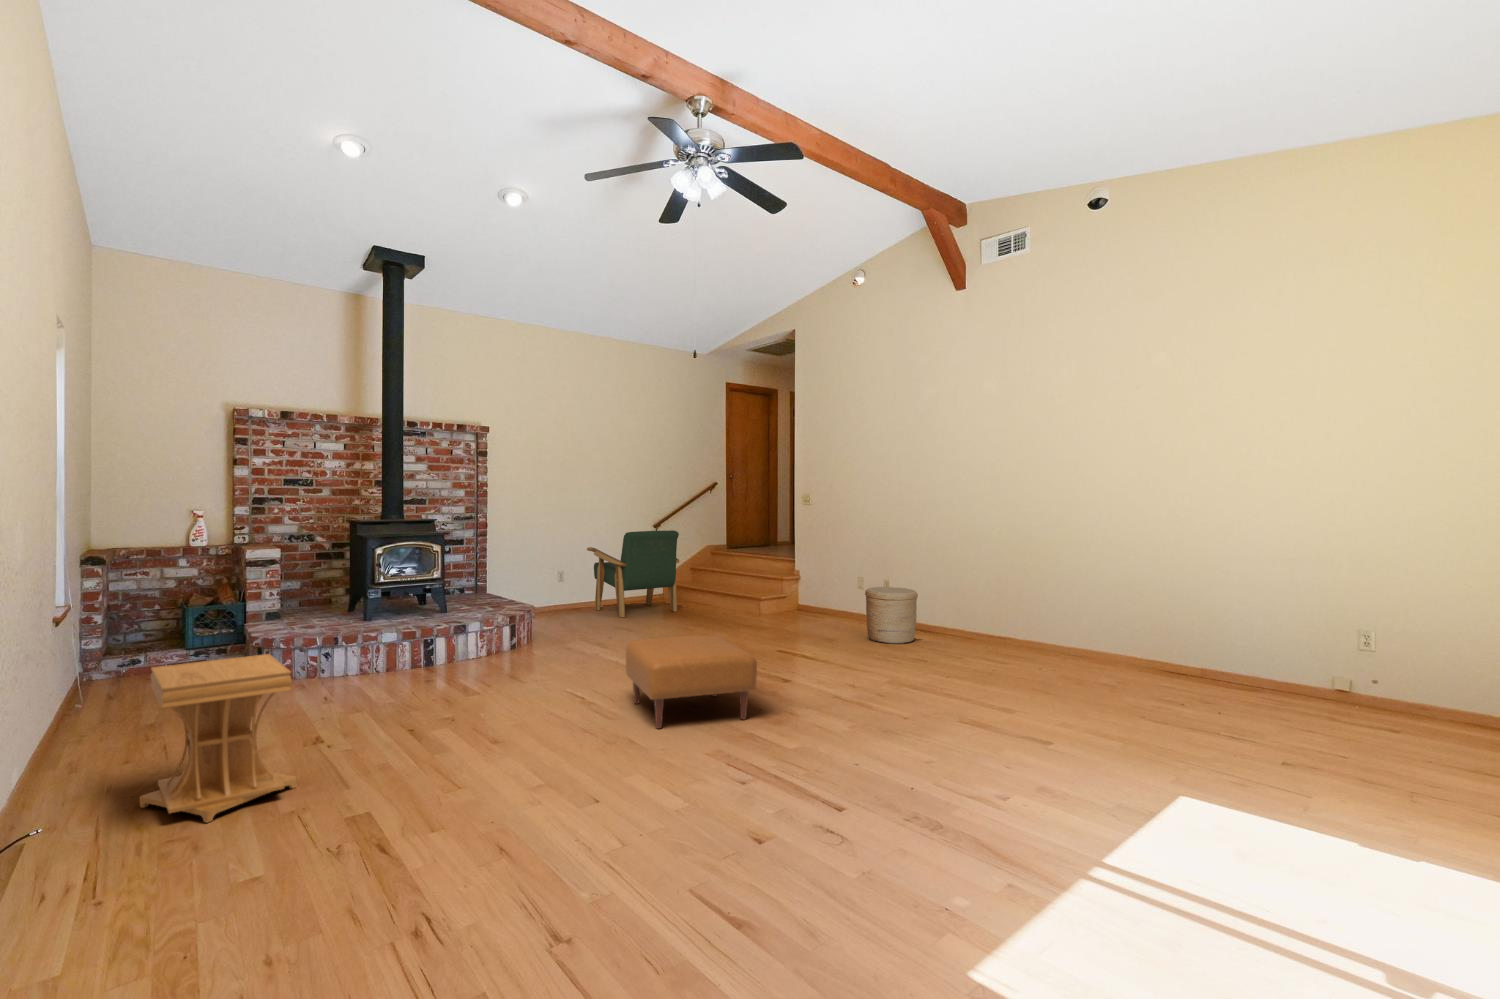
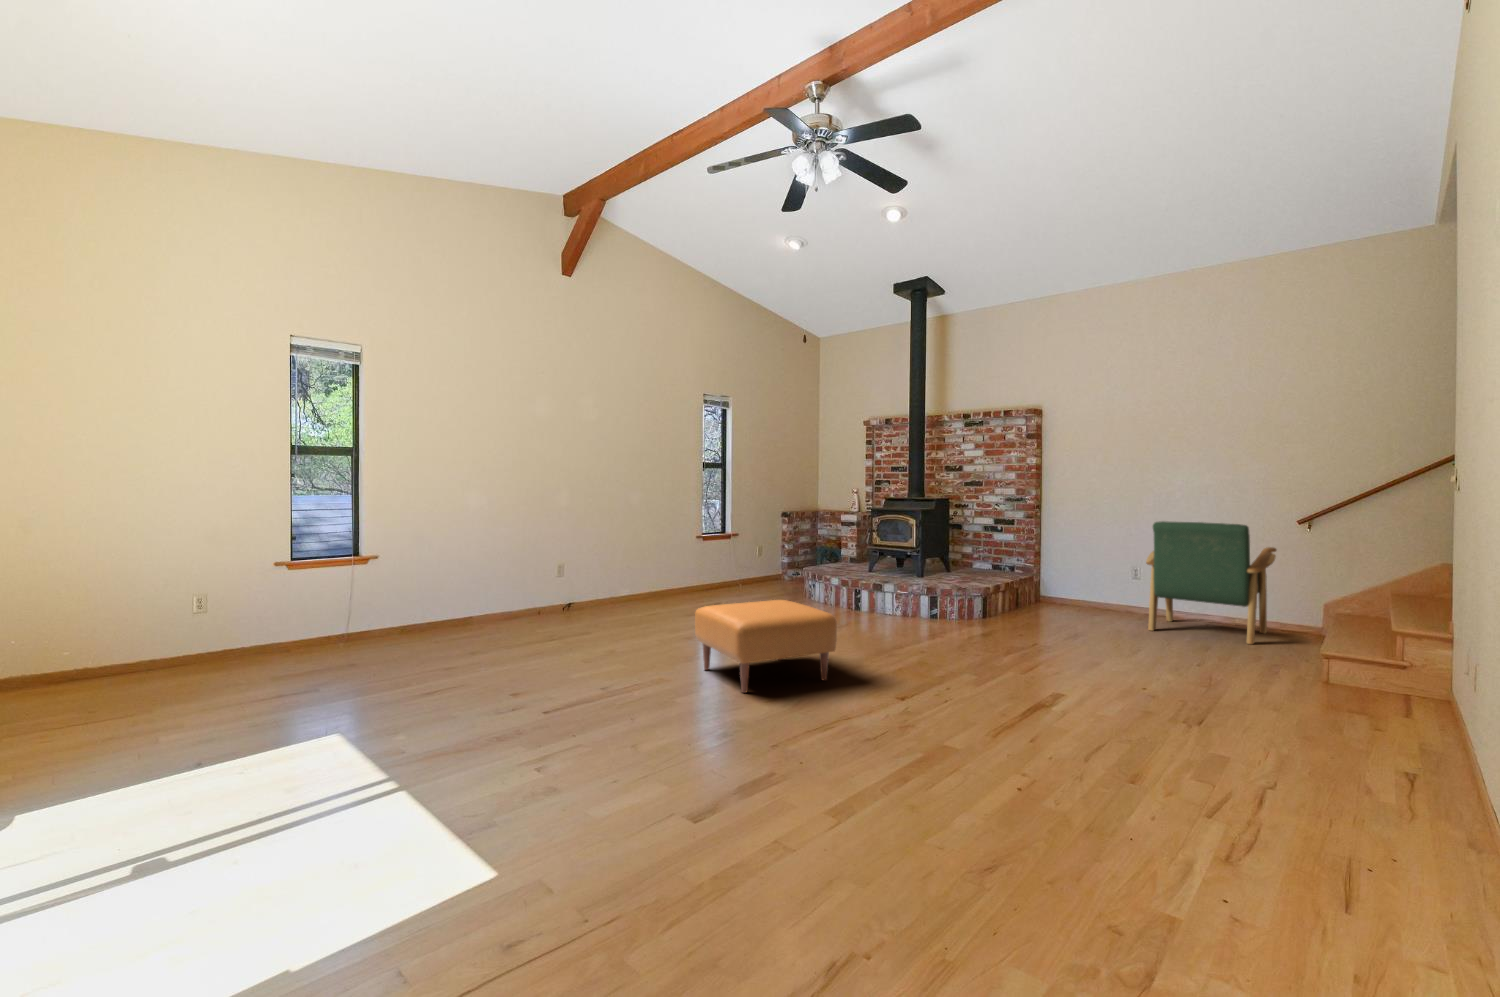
woven basket: present [865,587,918,643] -> none [1306,649,1467,793]
side table: present [140,654,297,823] -> none [542,549,617,623]

